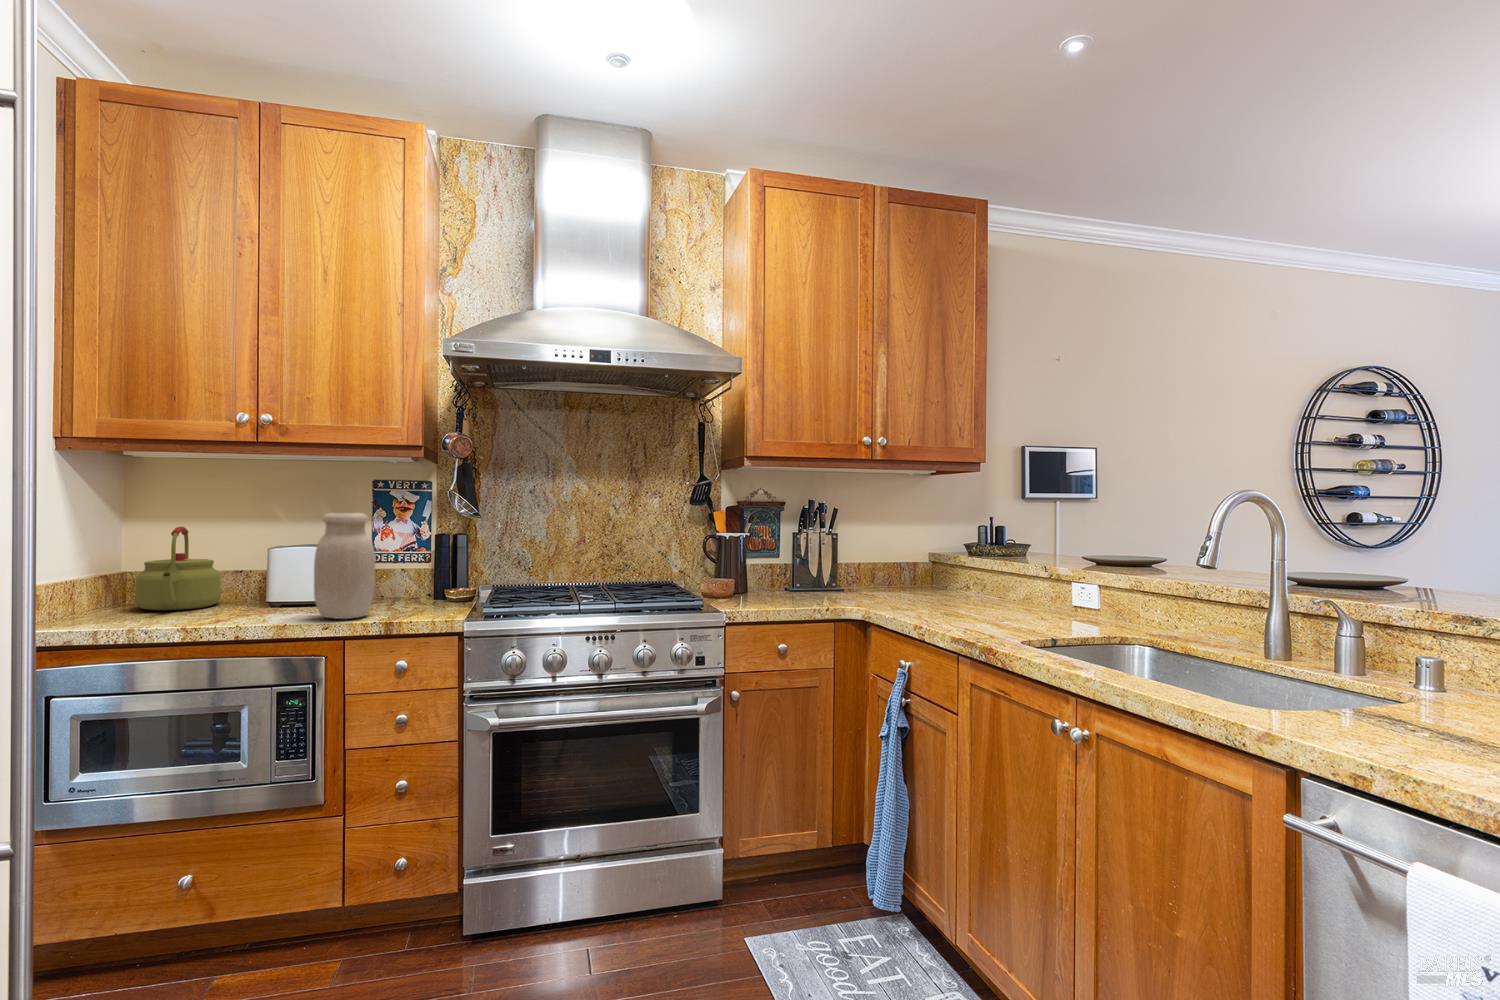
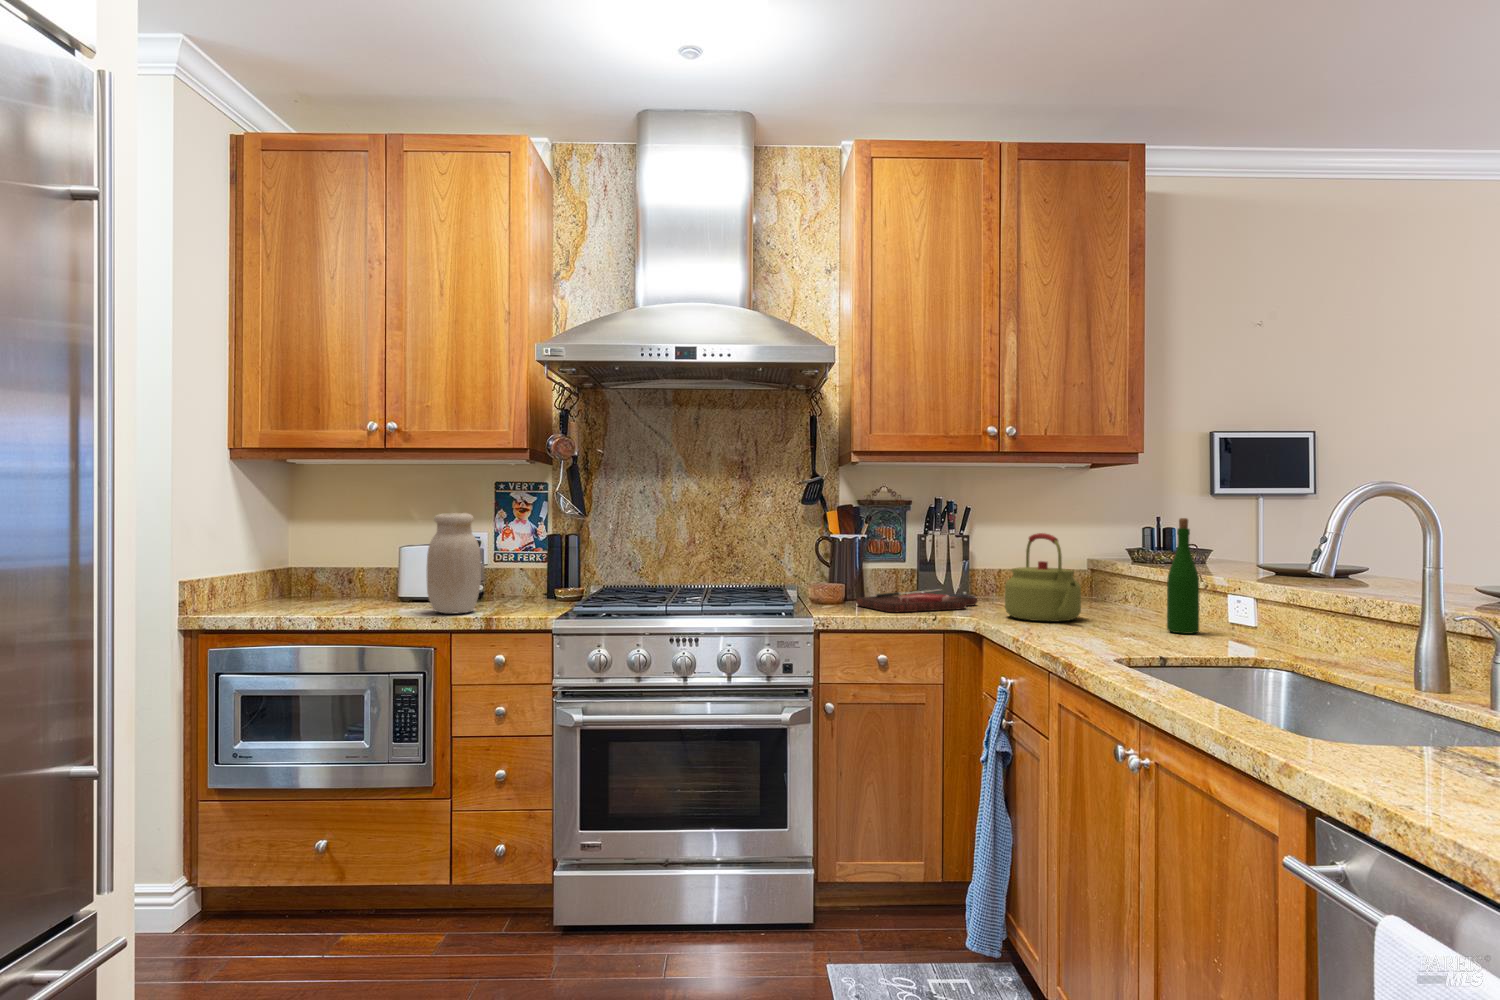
wine bottle: none [1027,517,1054,616] -> present [1167,518,1199,634]
kettle: present [135,526,221,610] -> present [1005,533,1081,621]
cutting board: none [746,582,849,604] -> present [857,590,977,612]

